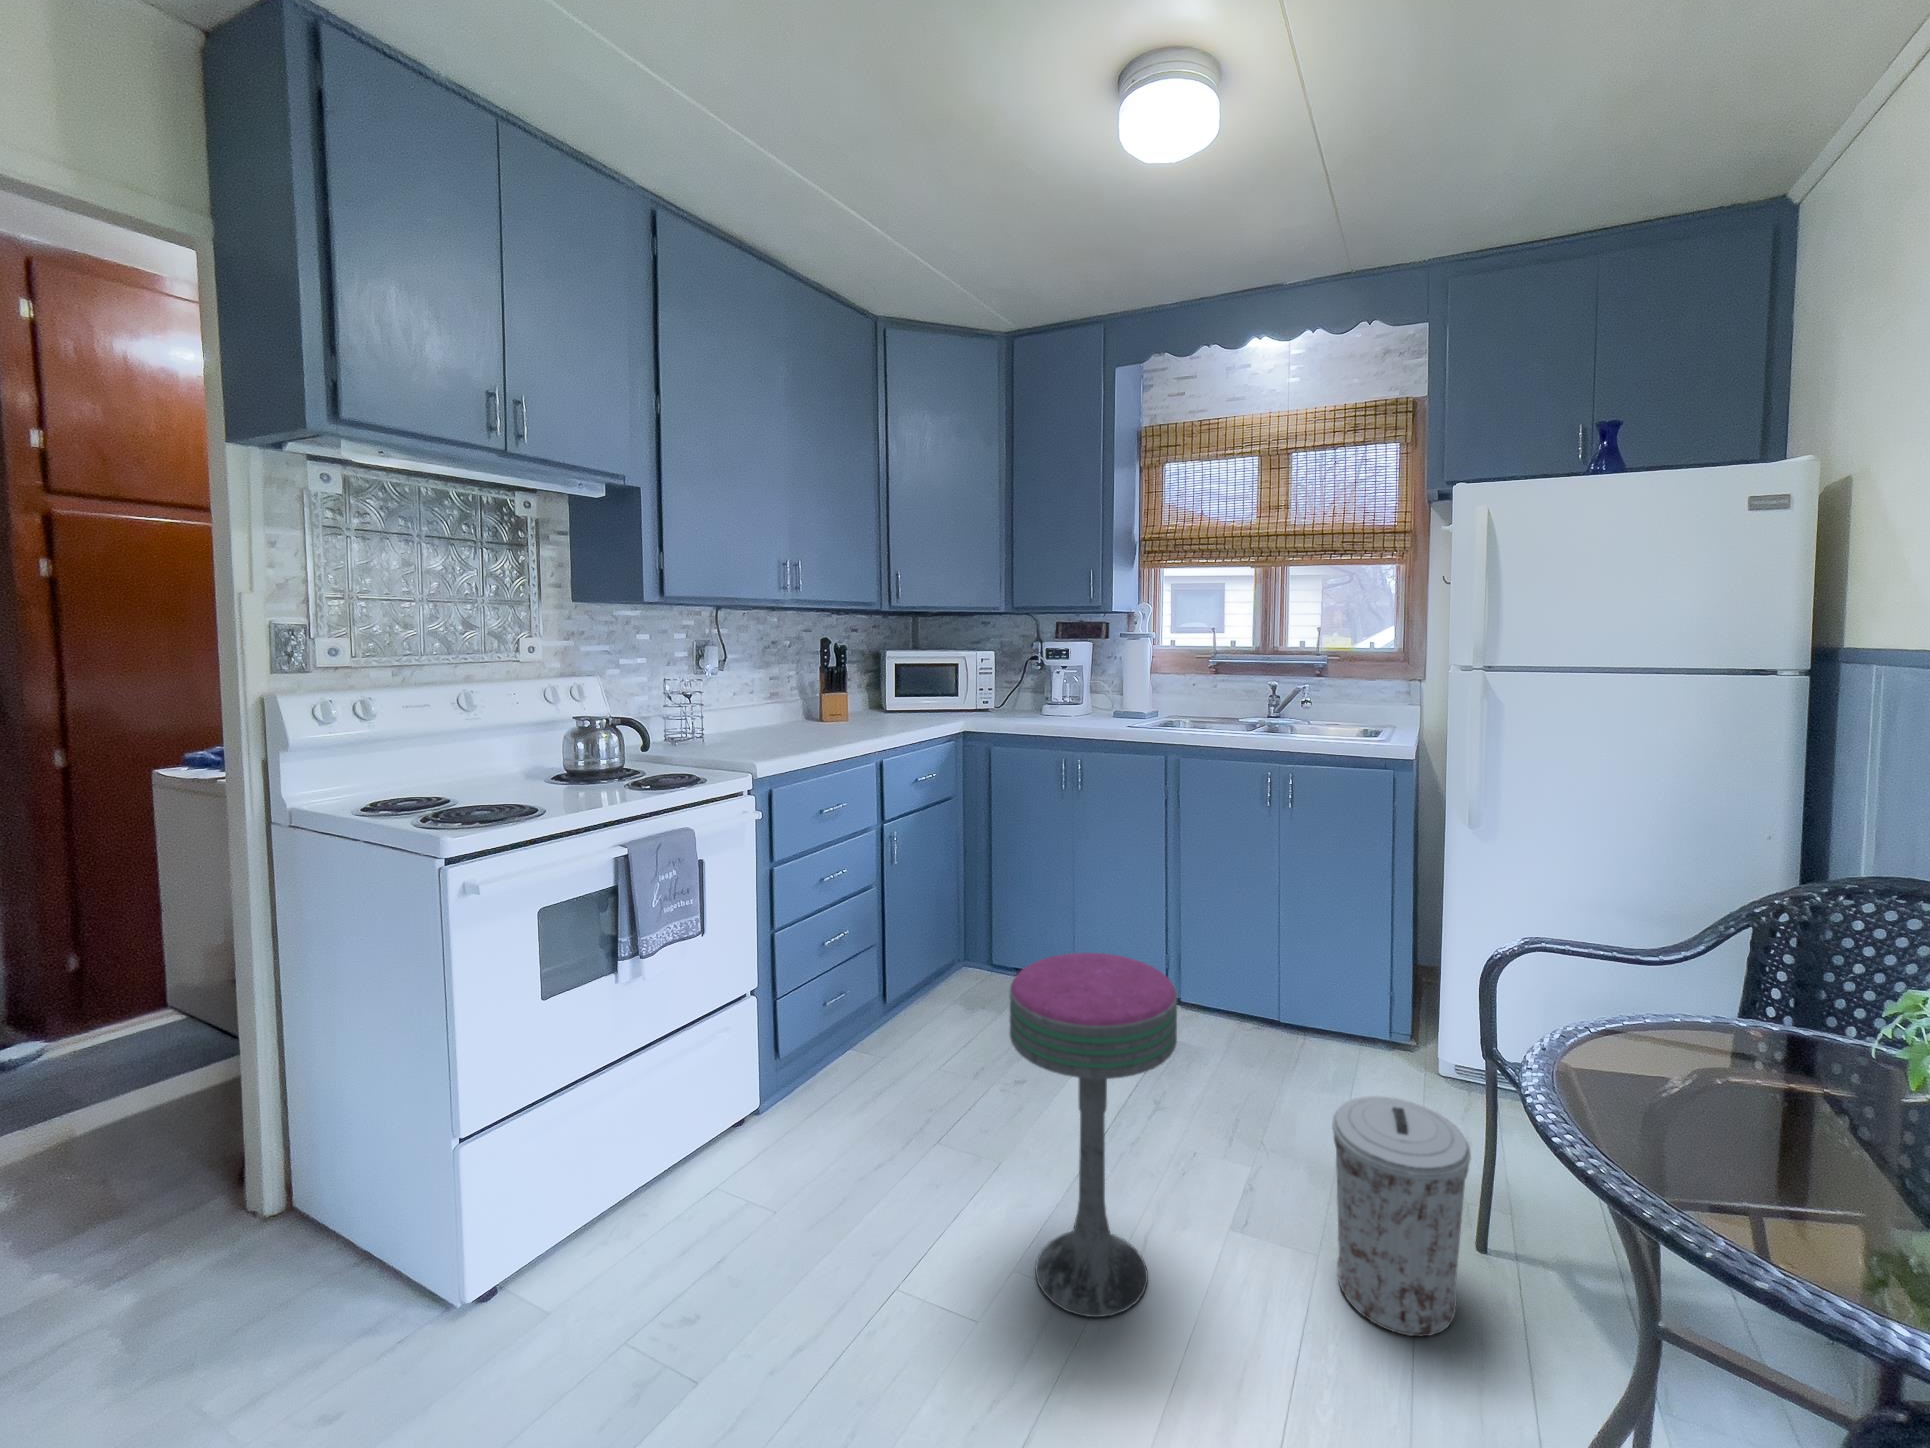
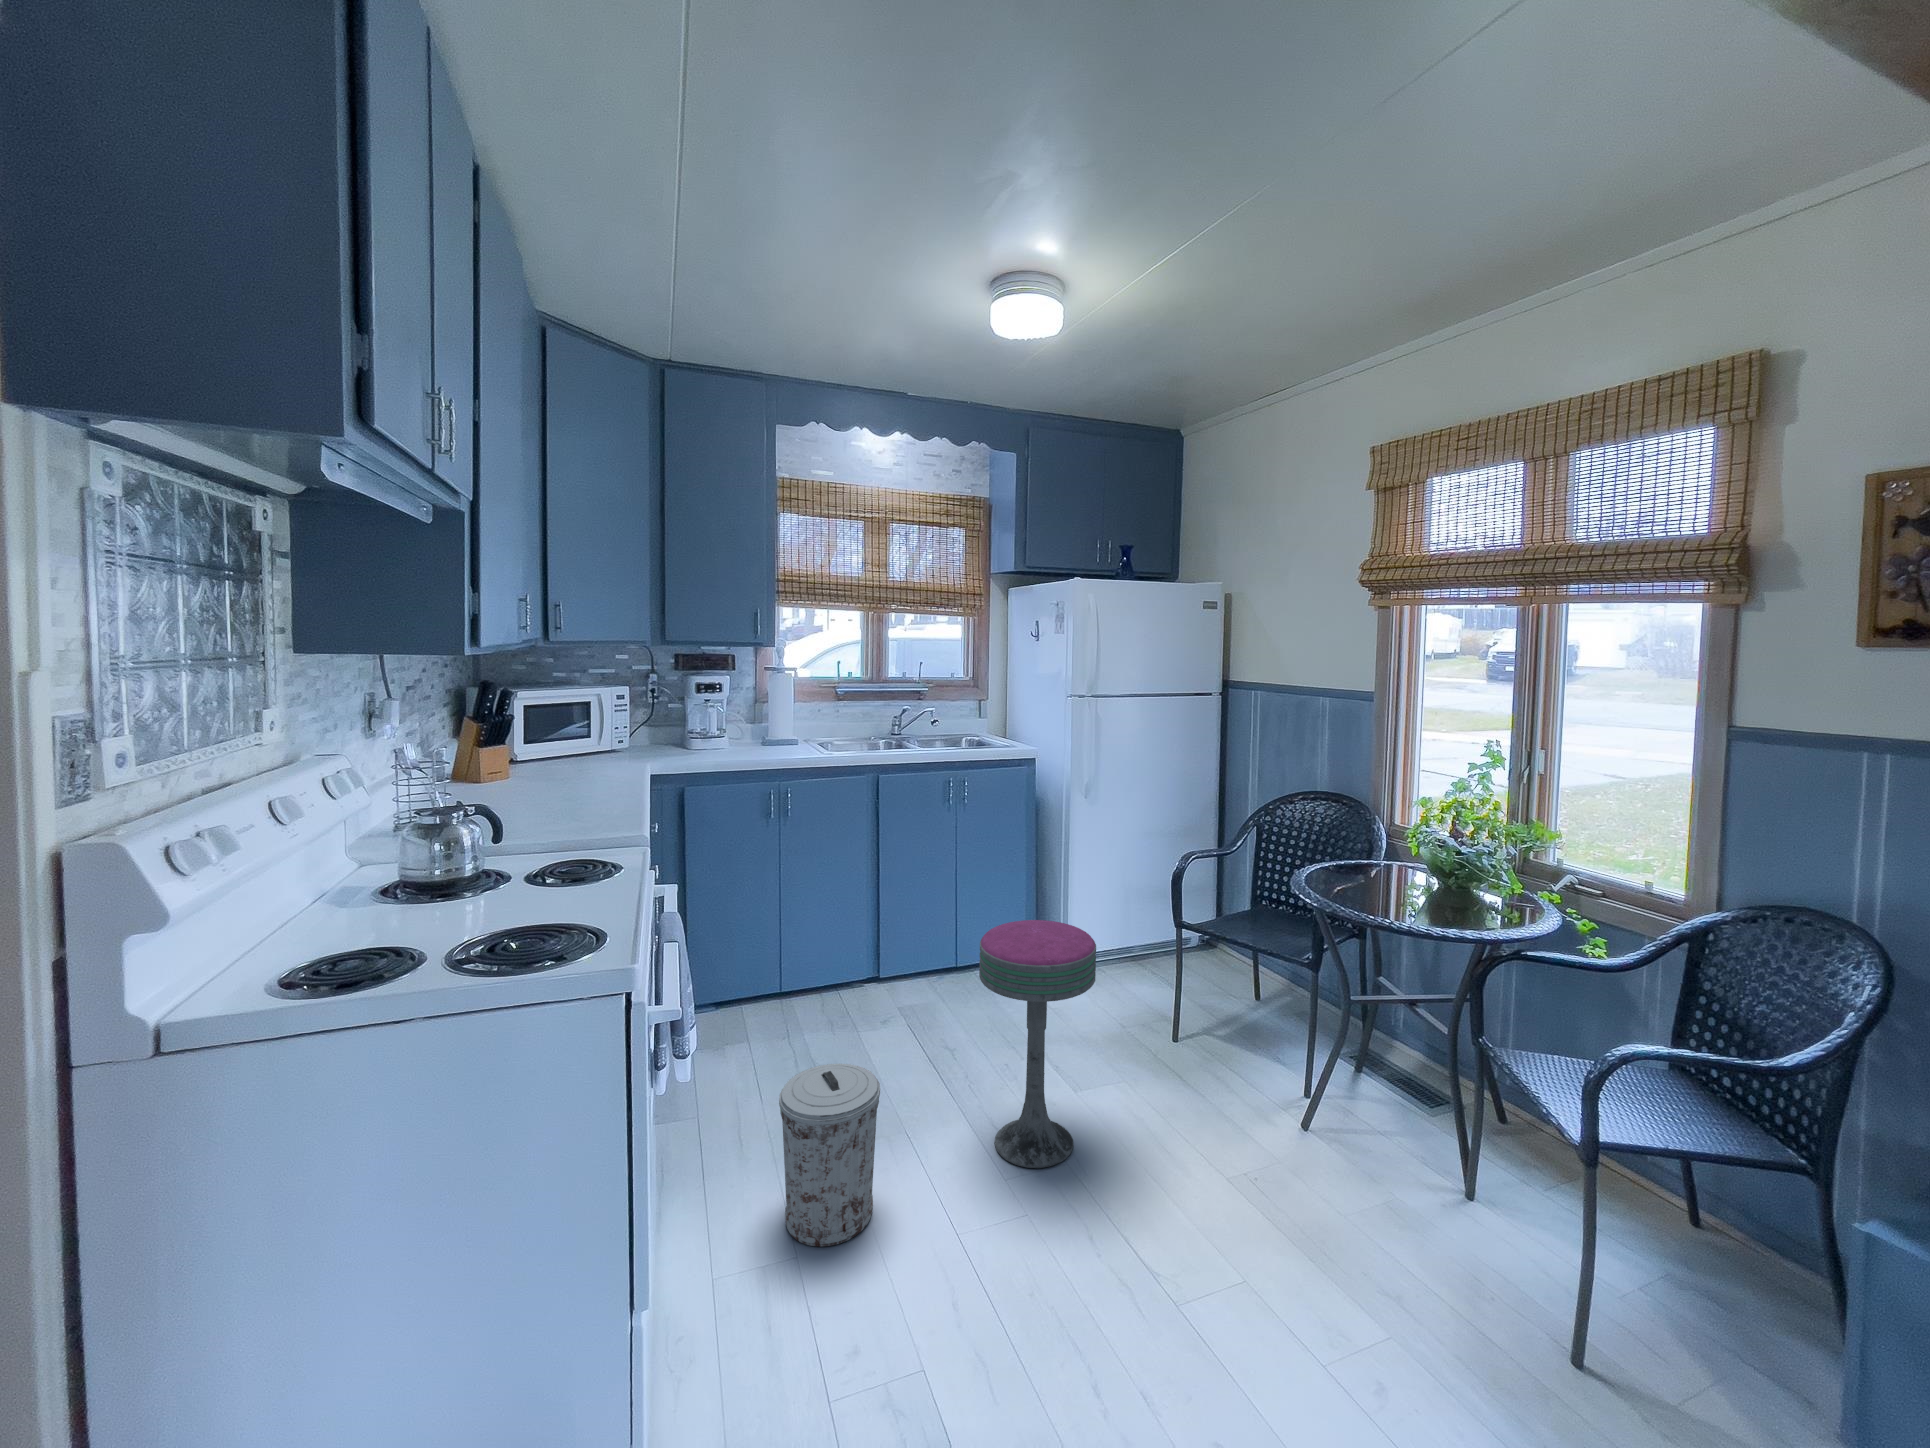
trash can: present [1332,1096,1471,1336] -> present [779,1064,880,1247]

